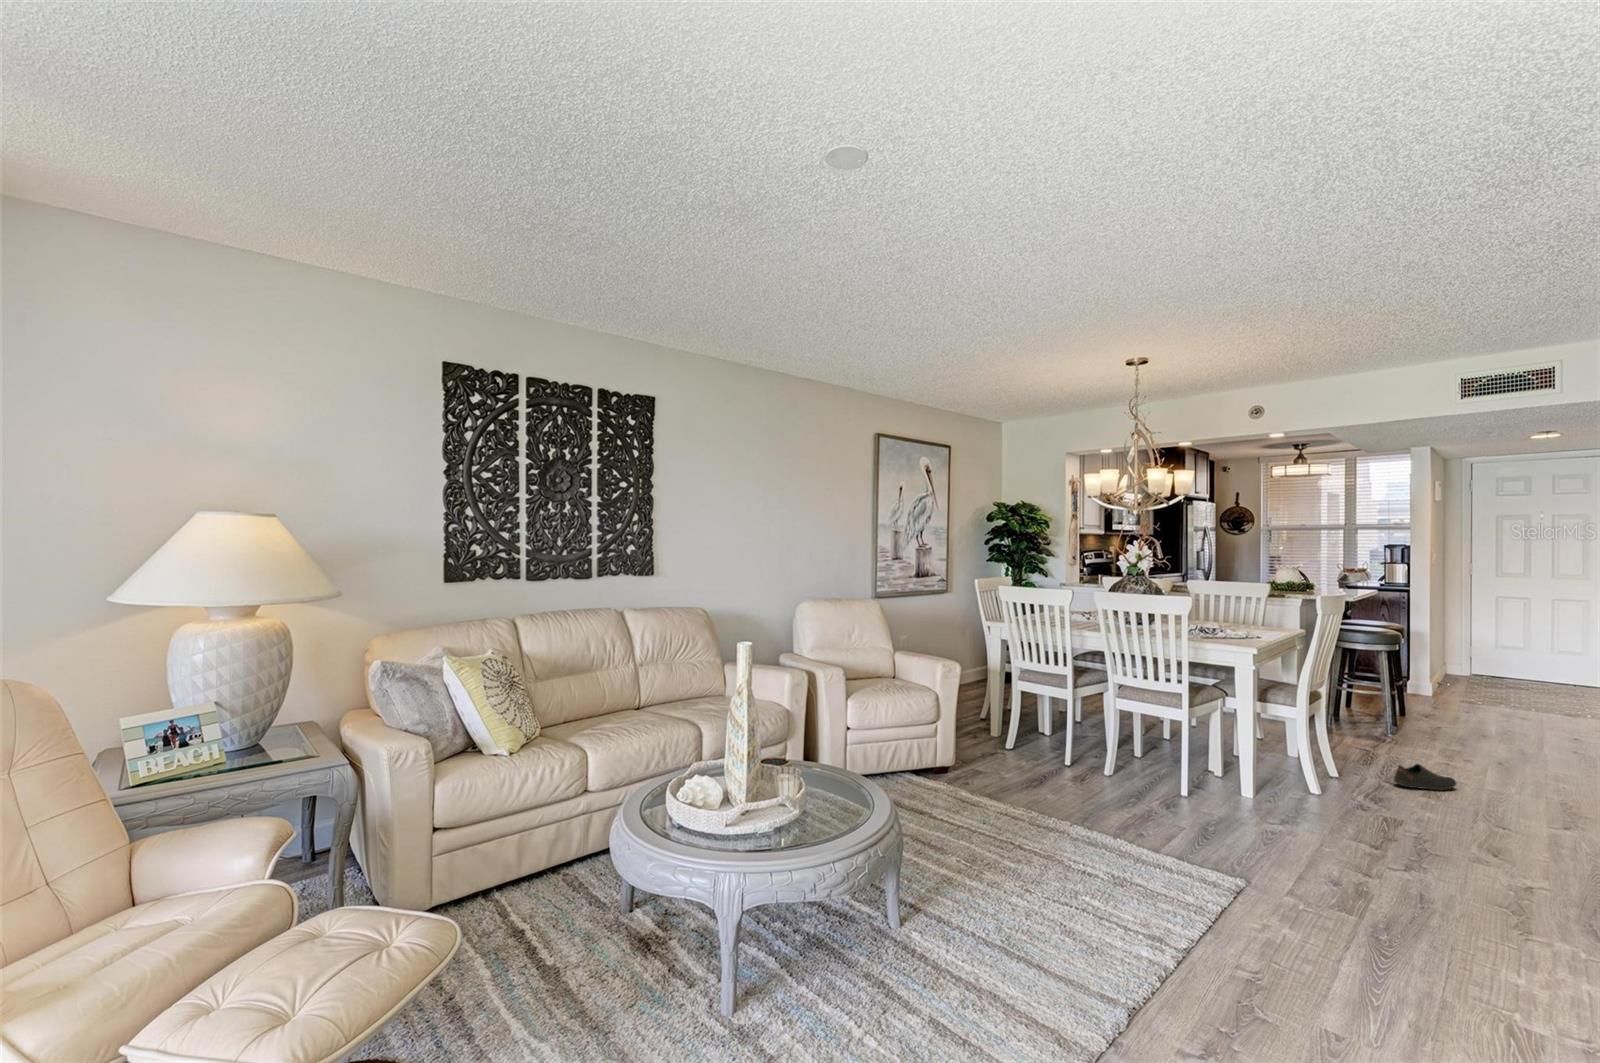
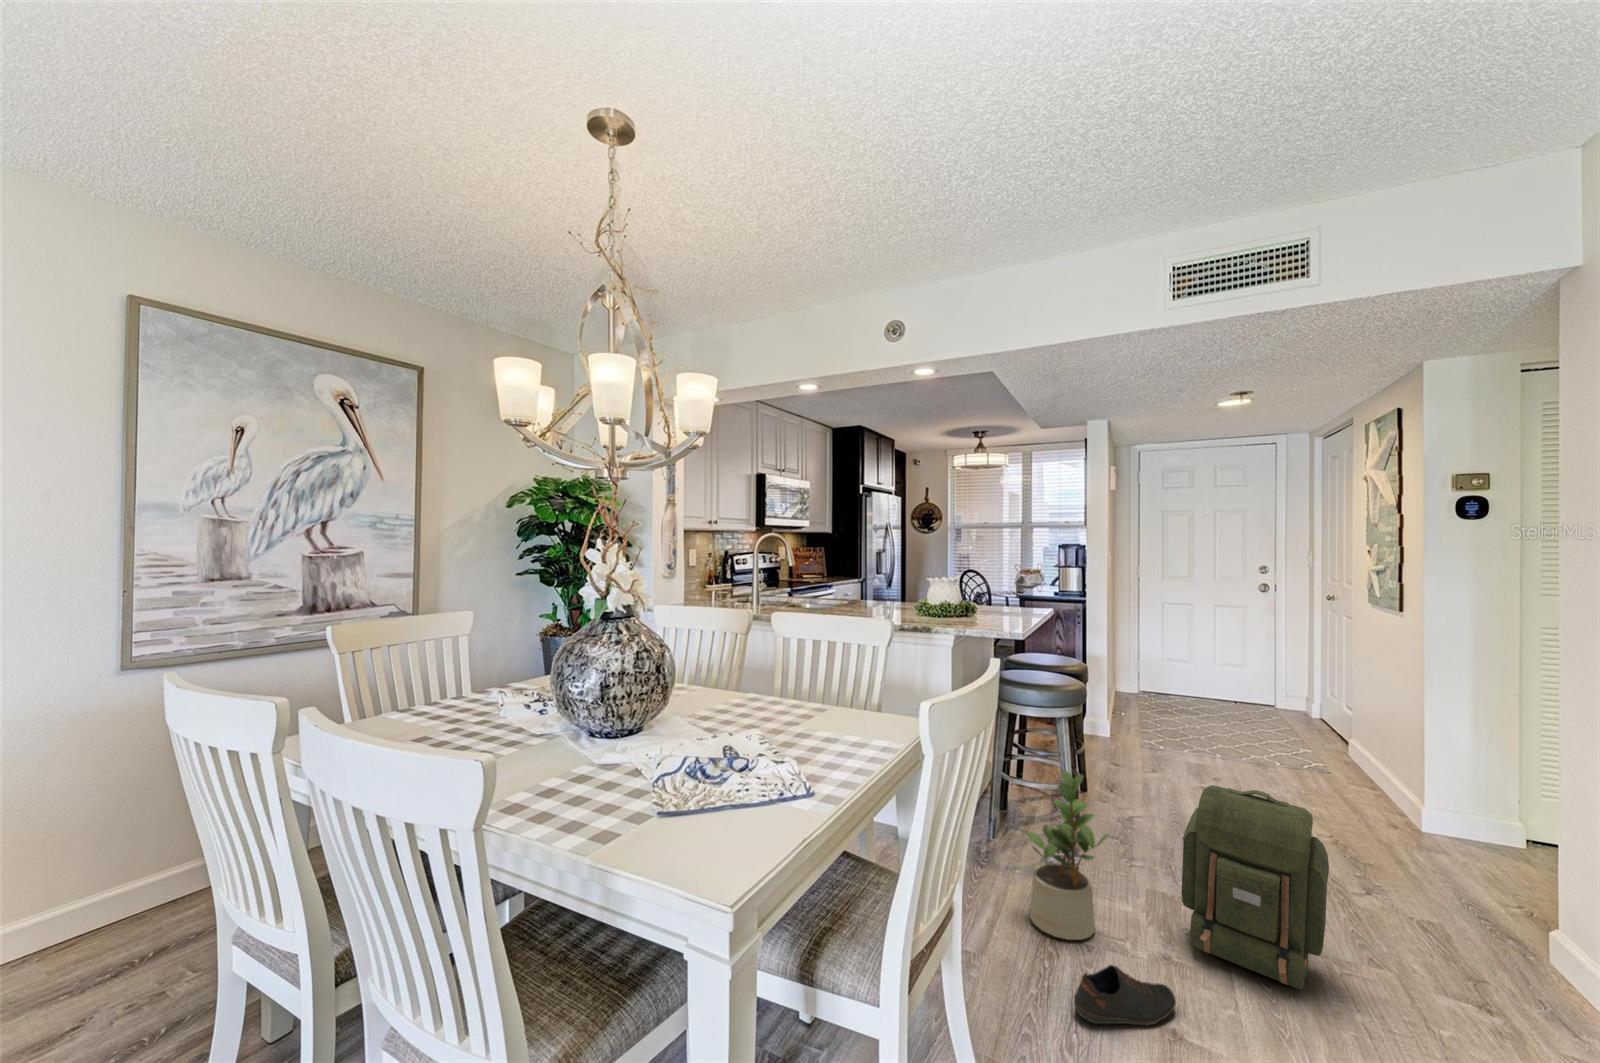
potted plant: none [1362,676,1418,768] -> present [1027,769,1109,940]
backpack: none [1468,686,1565,789] -> present [1181,785,1329,989]

